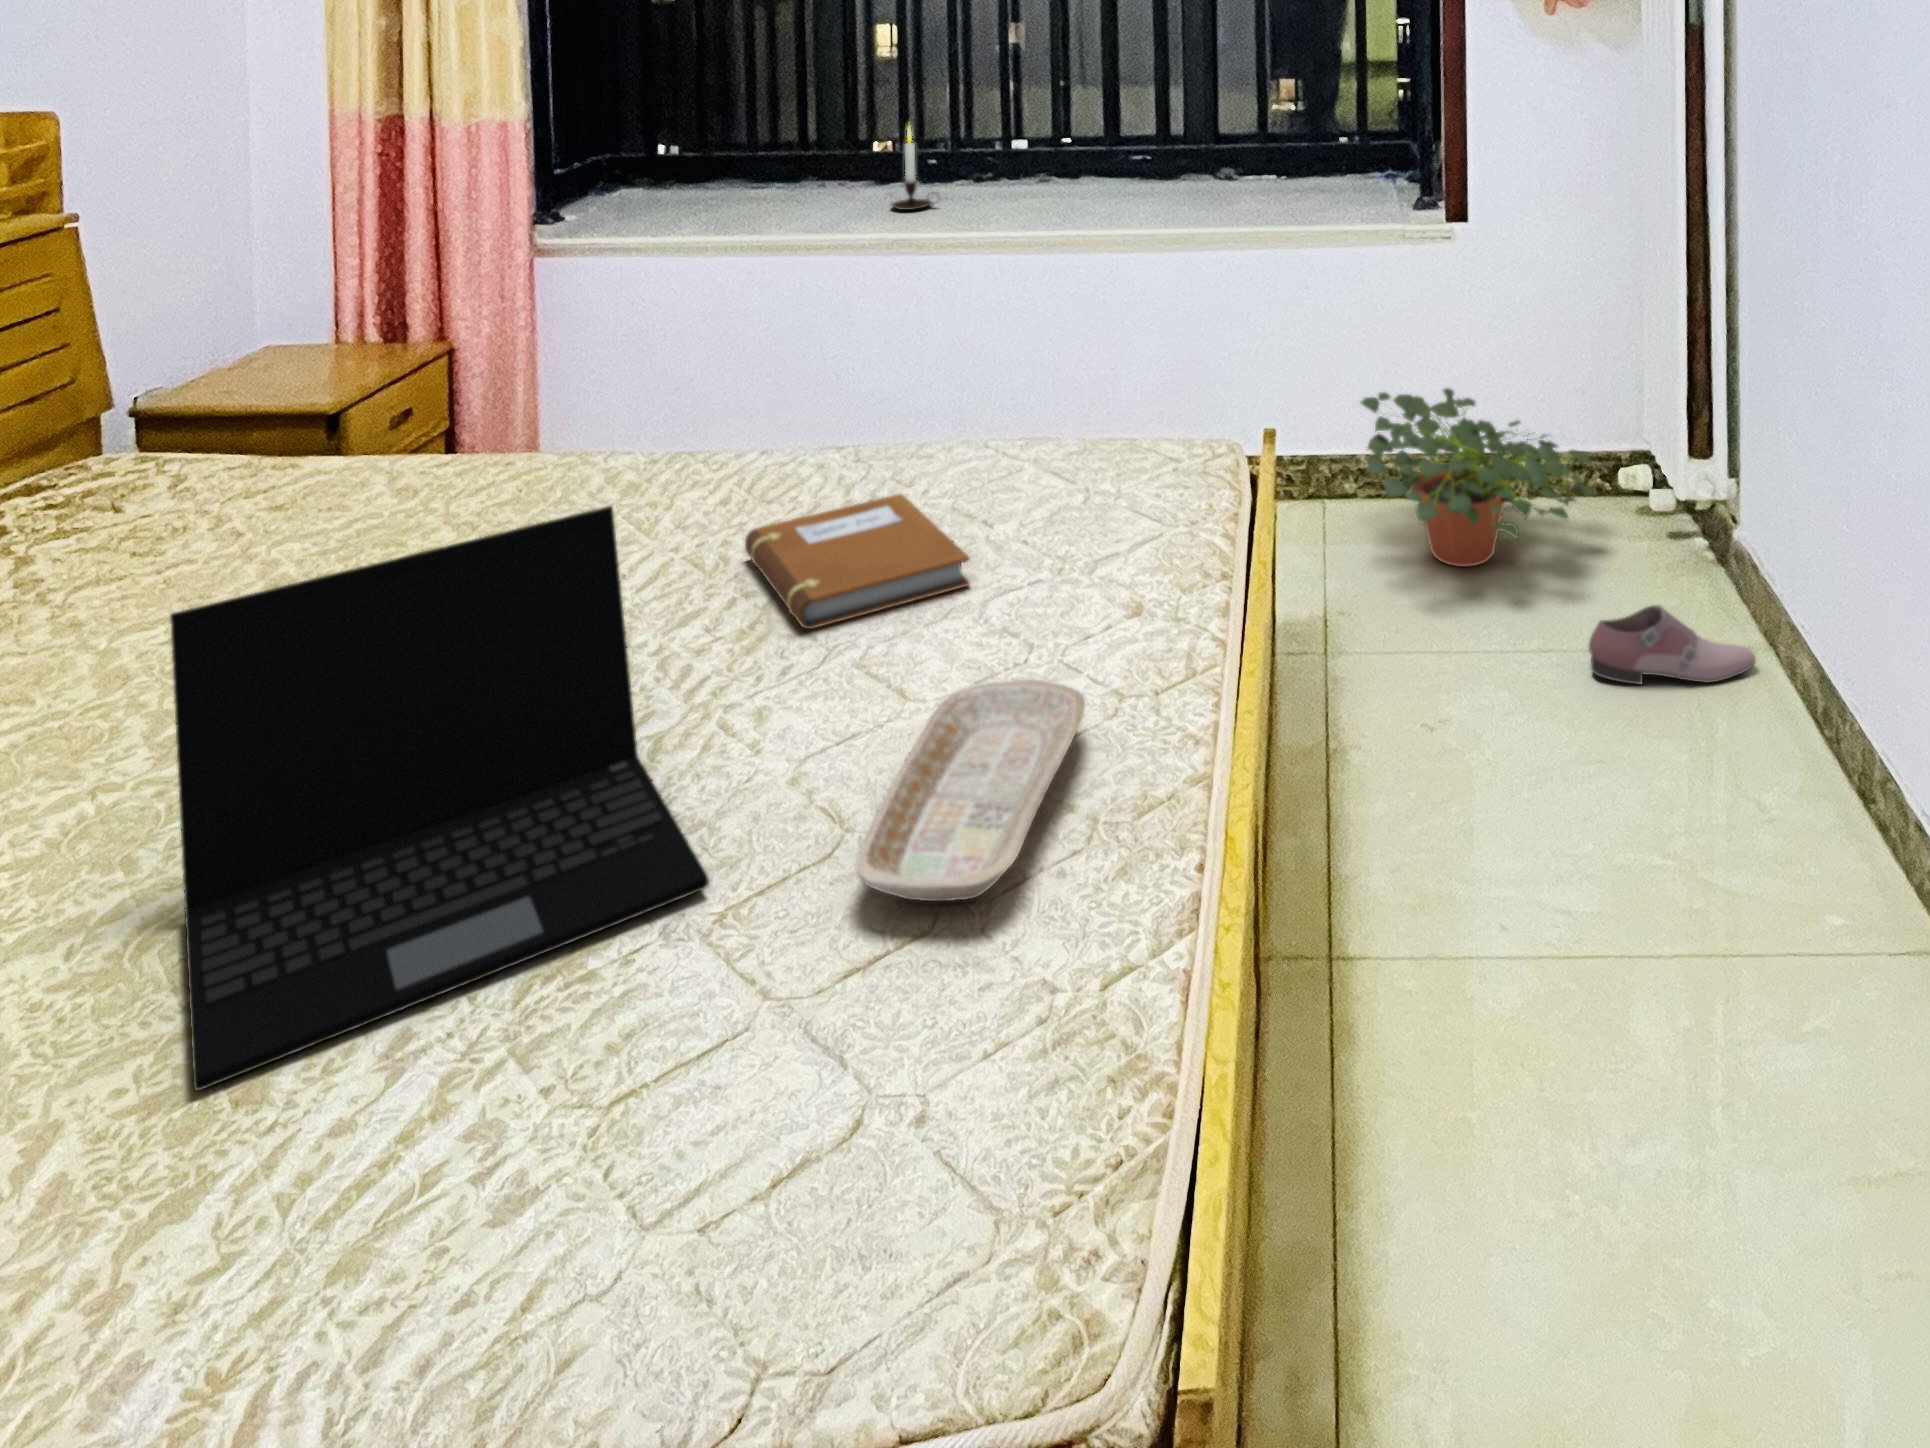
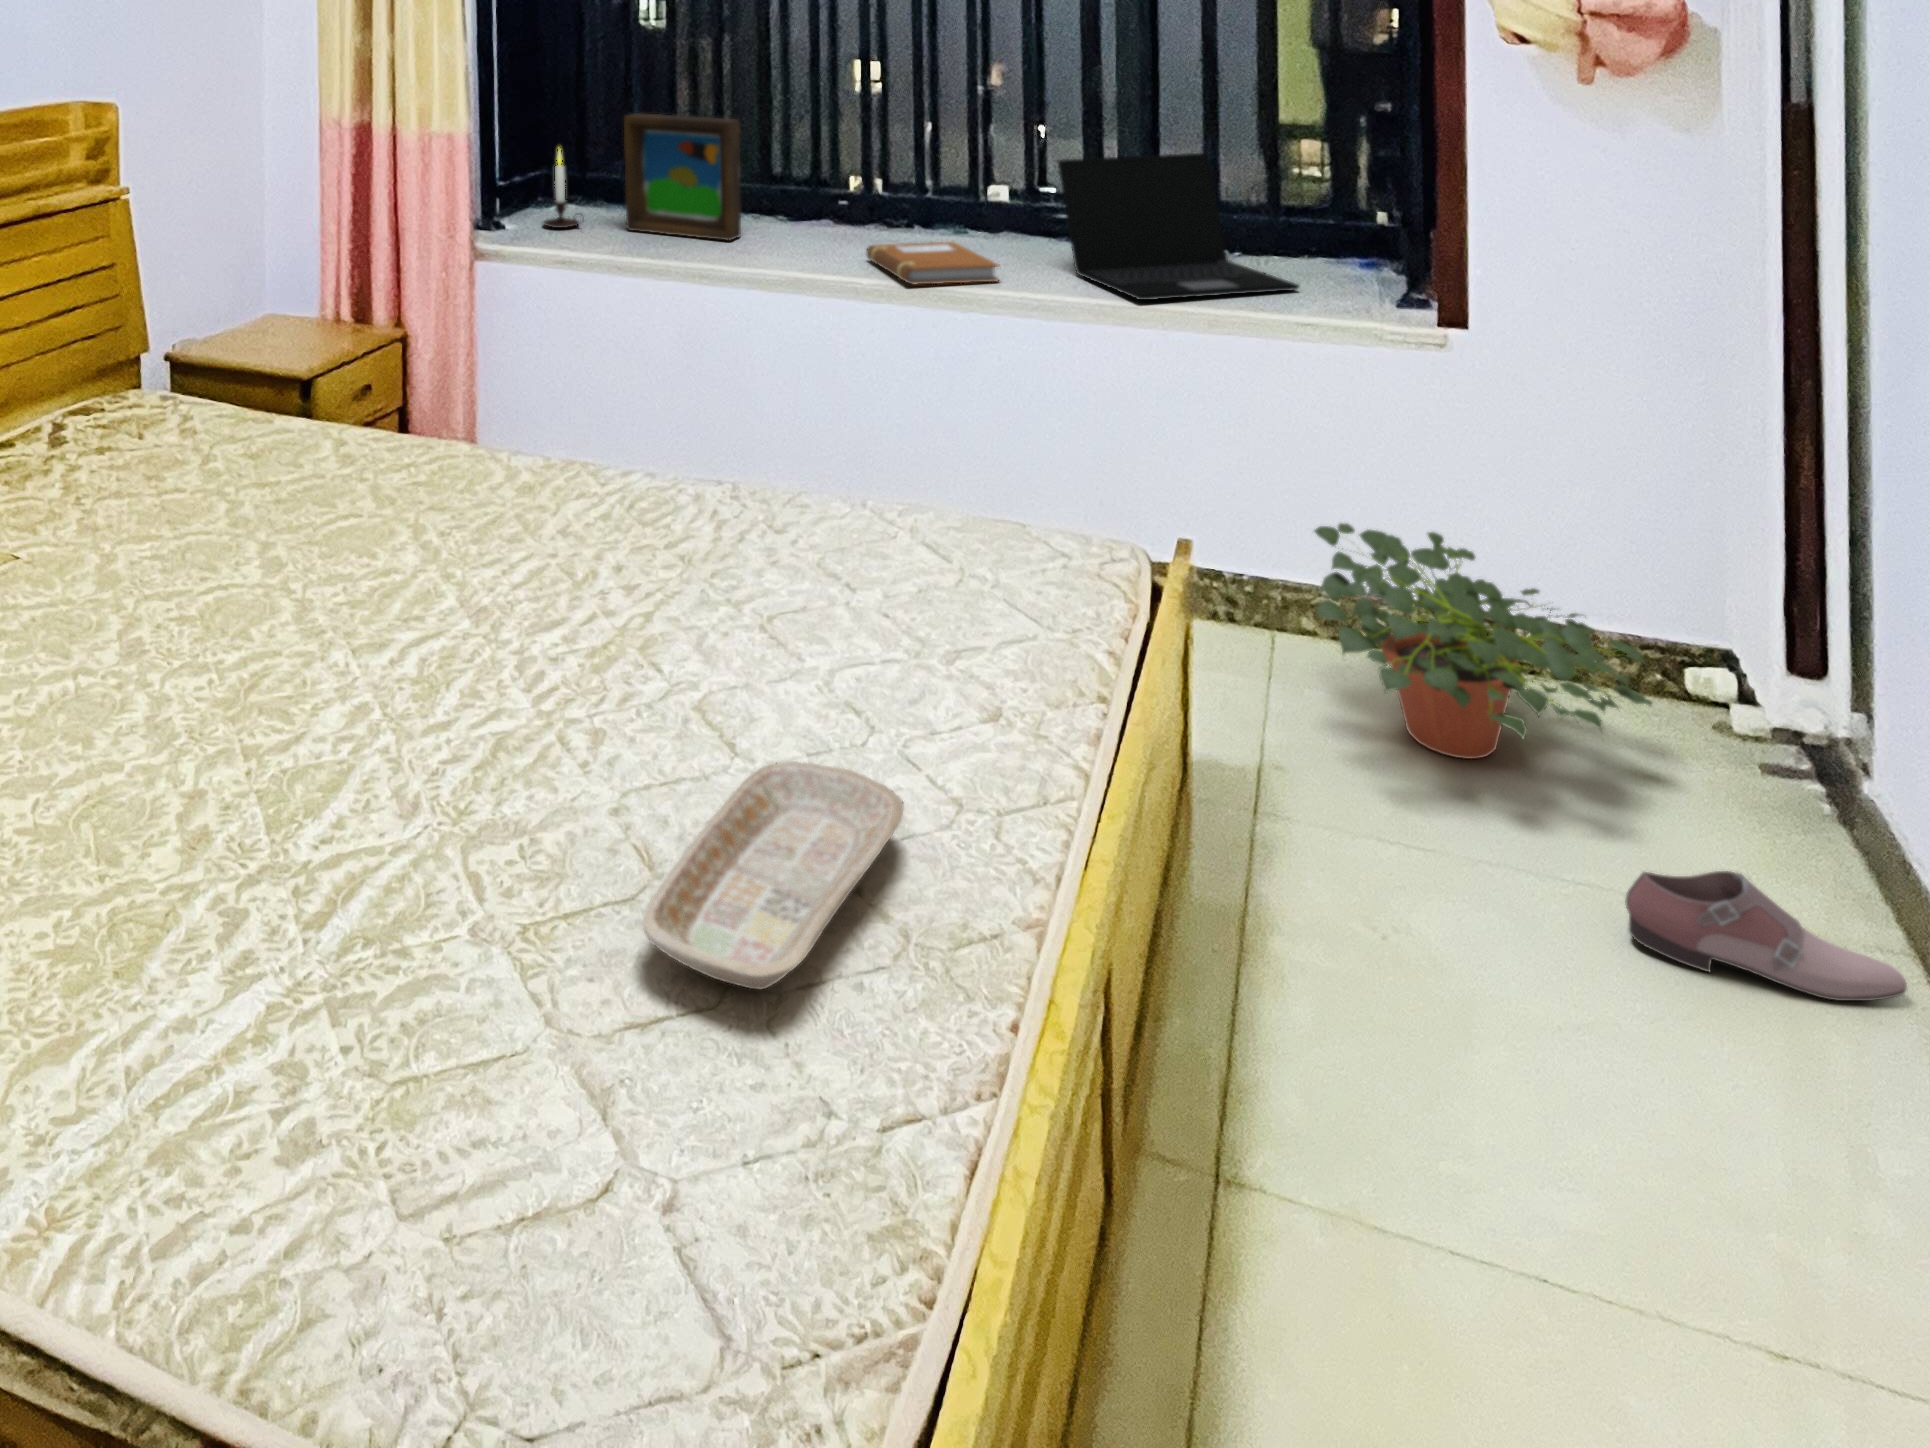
picture frame: none [711,84,840,207] -> present [624,113,741,241]
candle: present [891,126,933,210] -> present [543,150,579,228]
notebook: present [745,494,970,629] -> present [867,242,999,284]
laptop: present [170,506,709,1090] -> present [1058,153,1299,300]

